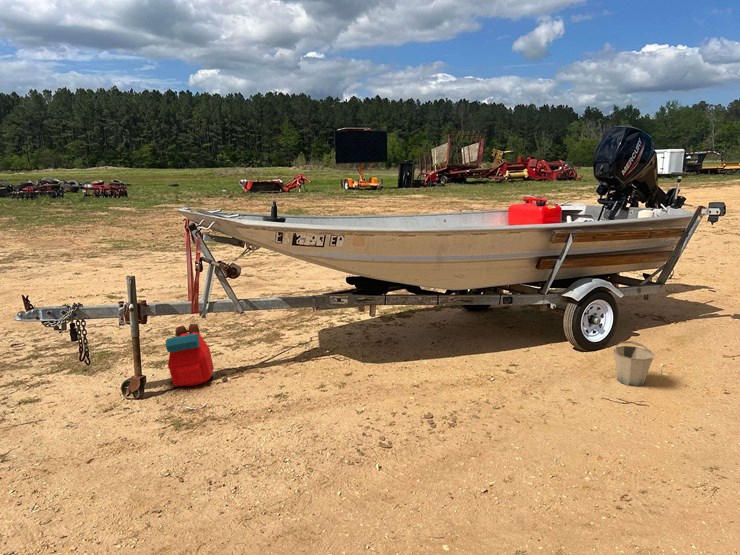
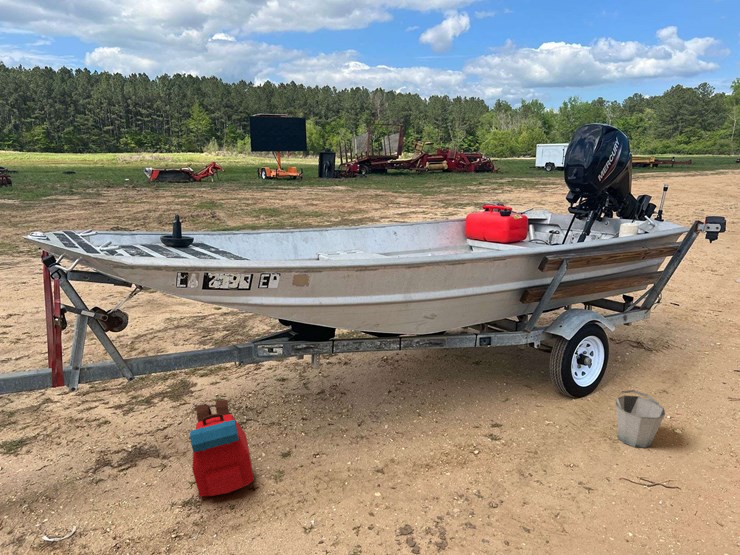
backpack: present [166,324,214,386] -> present [190,400,254,496]

